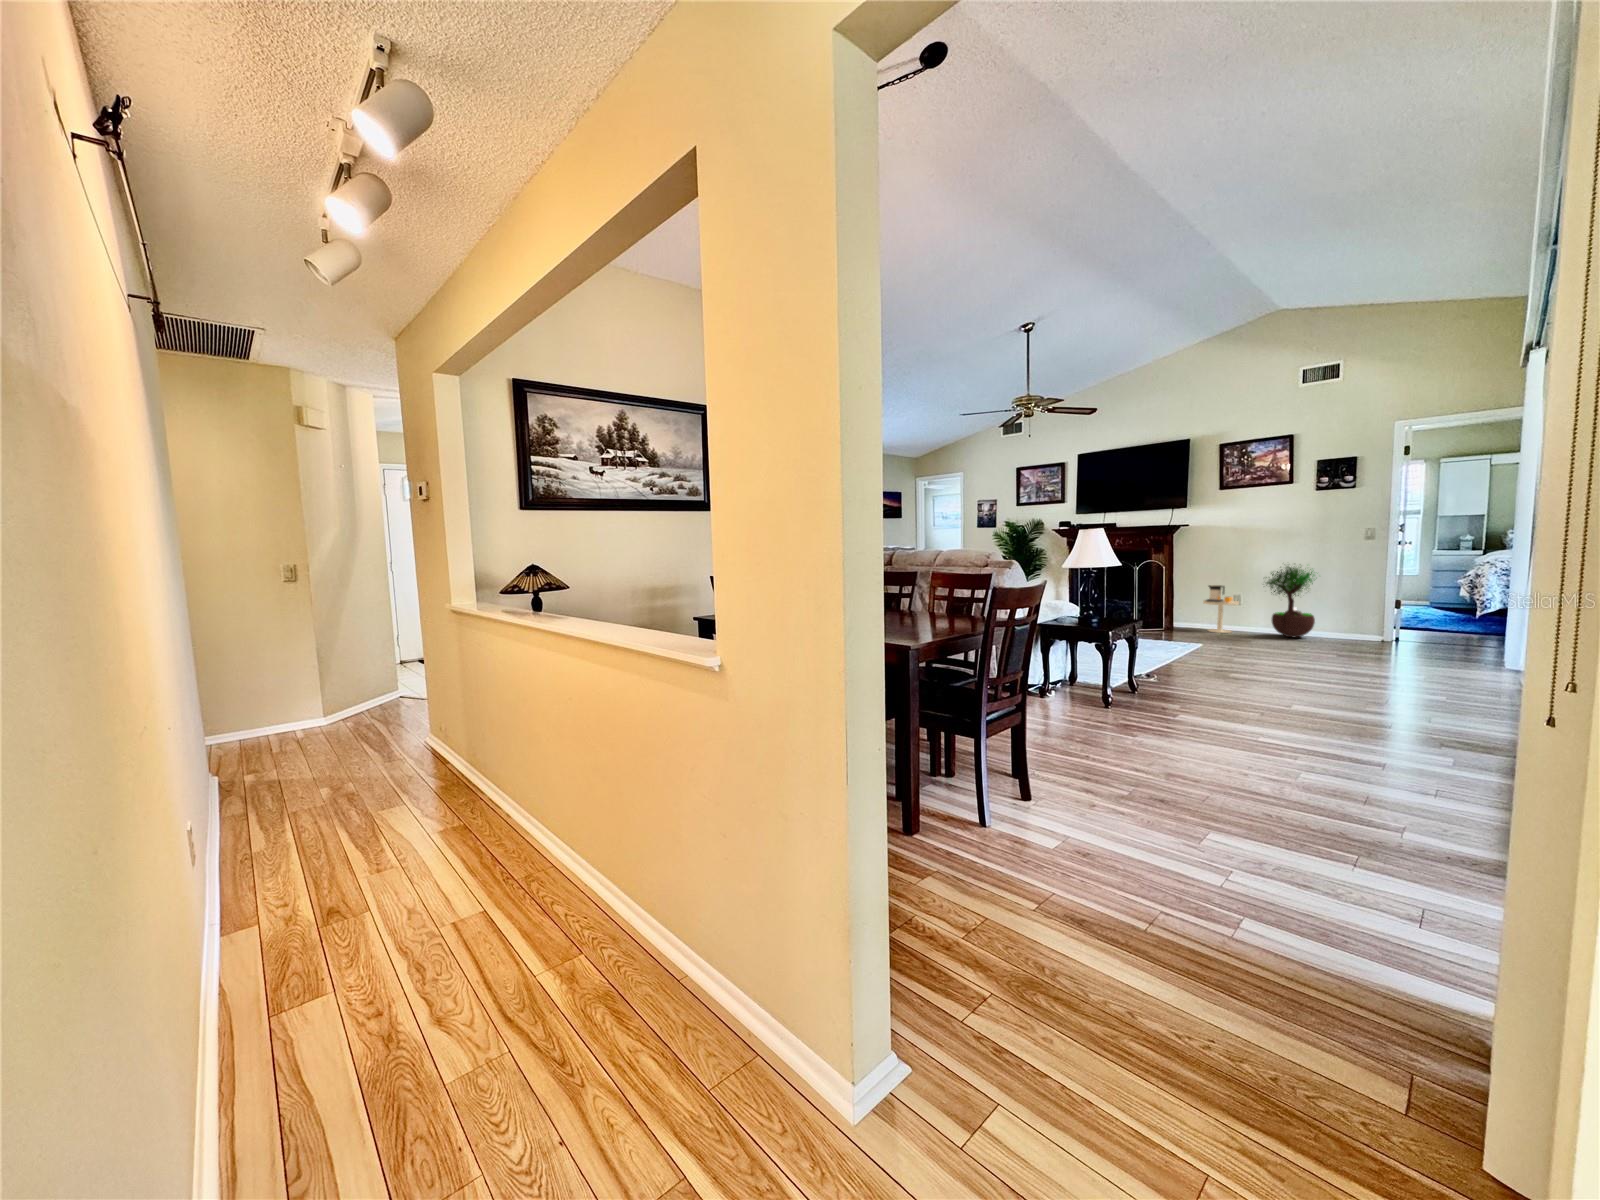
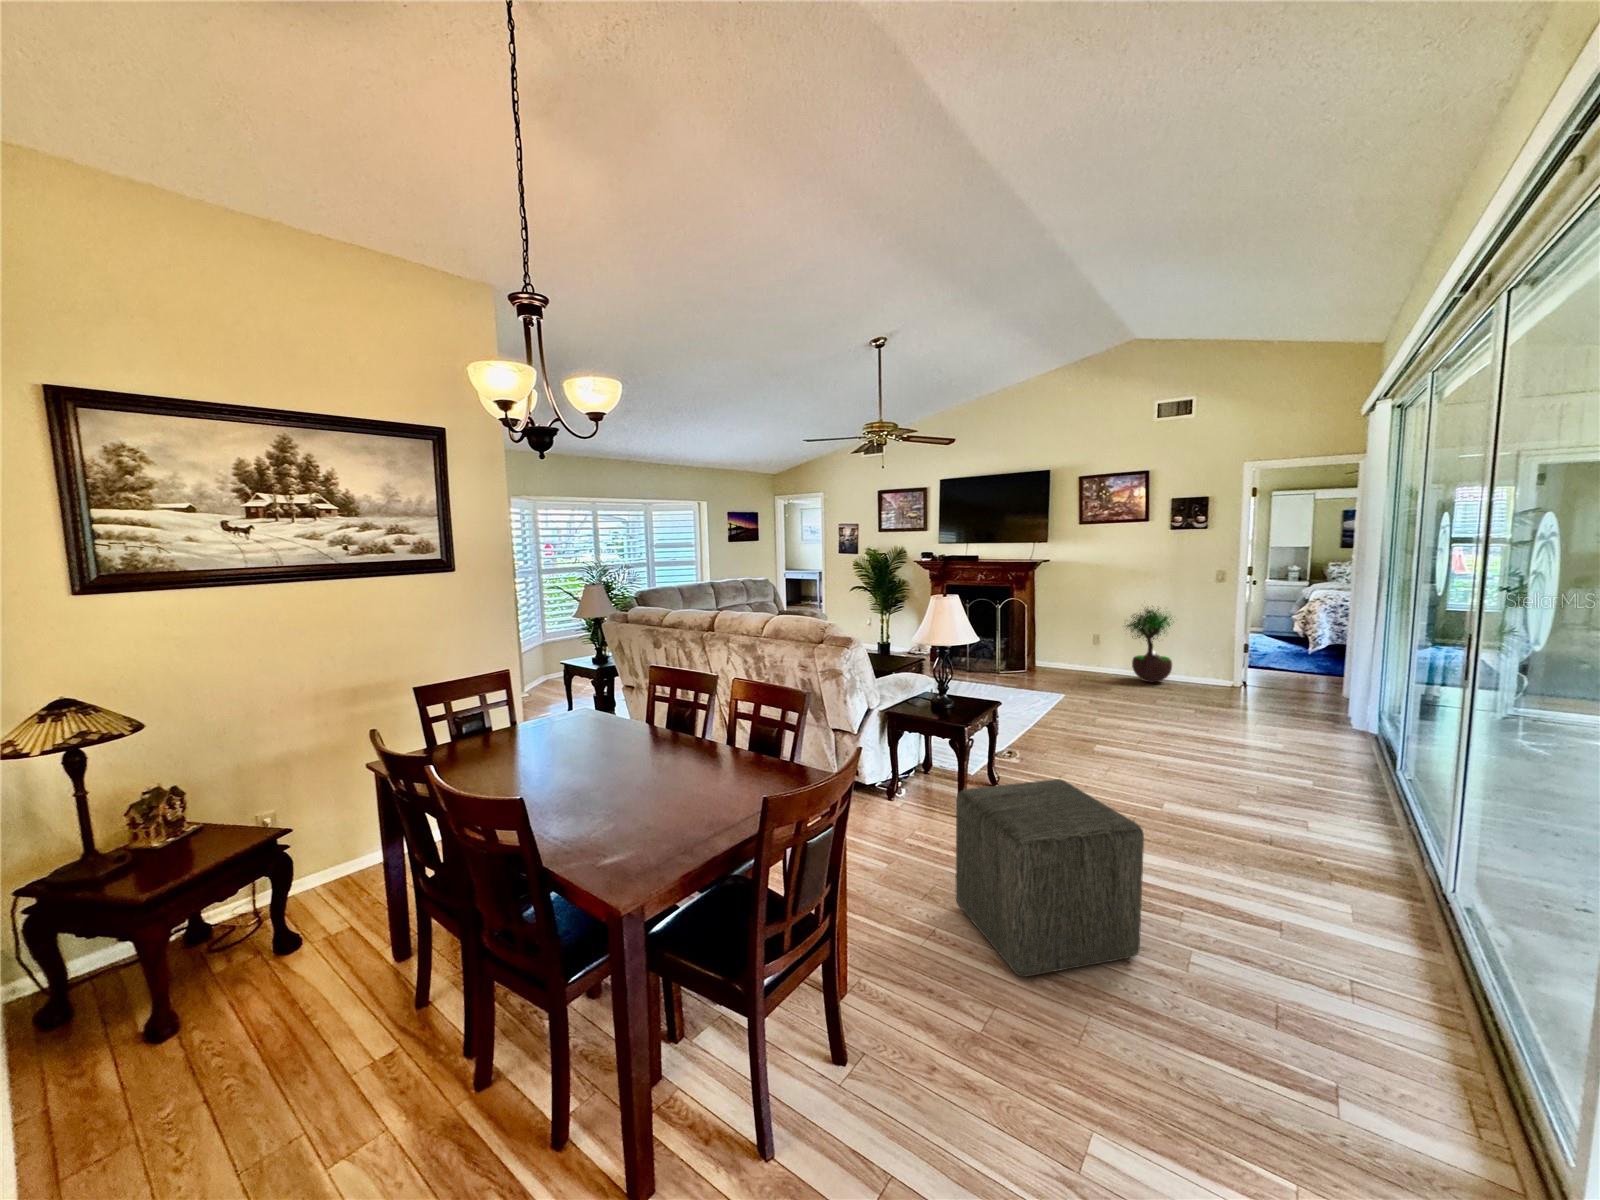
side table: present [1203,585,1239,633] -> none [1066,625,1101,677]
ottoman: none [1093,660,1254,790] -> present [956,779,1144,977]

